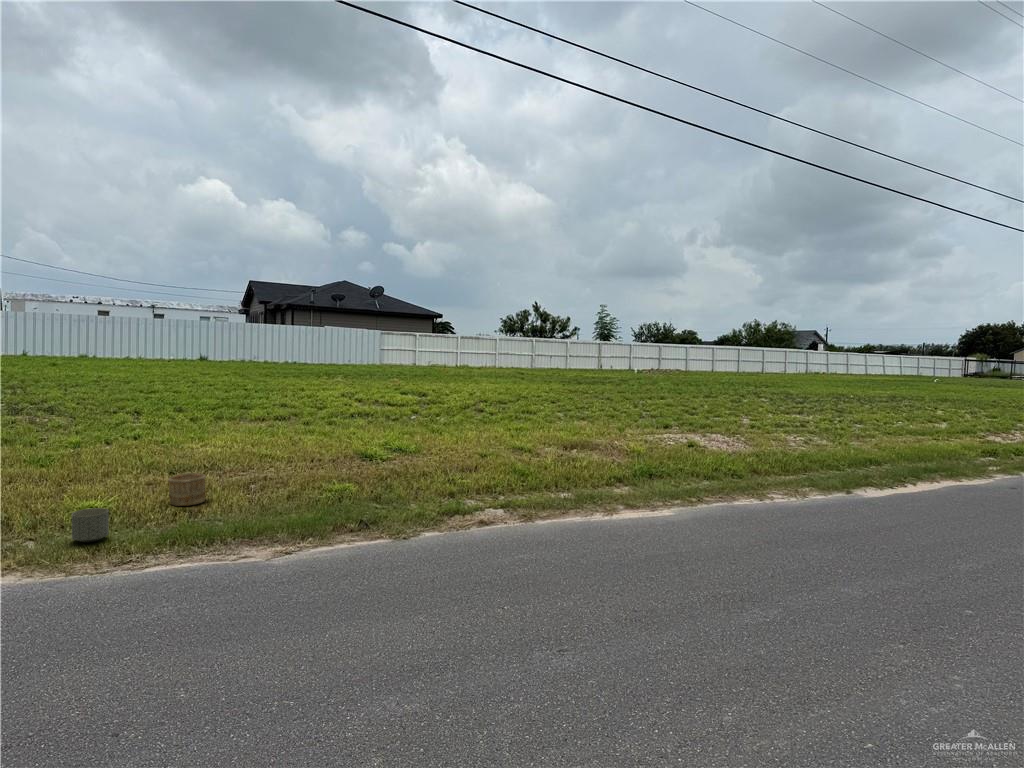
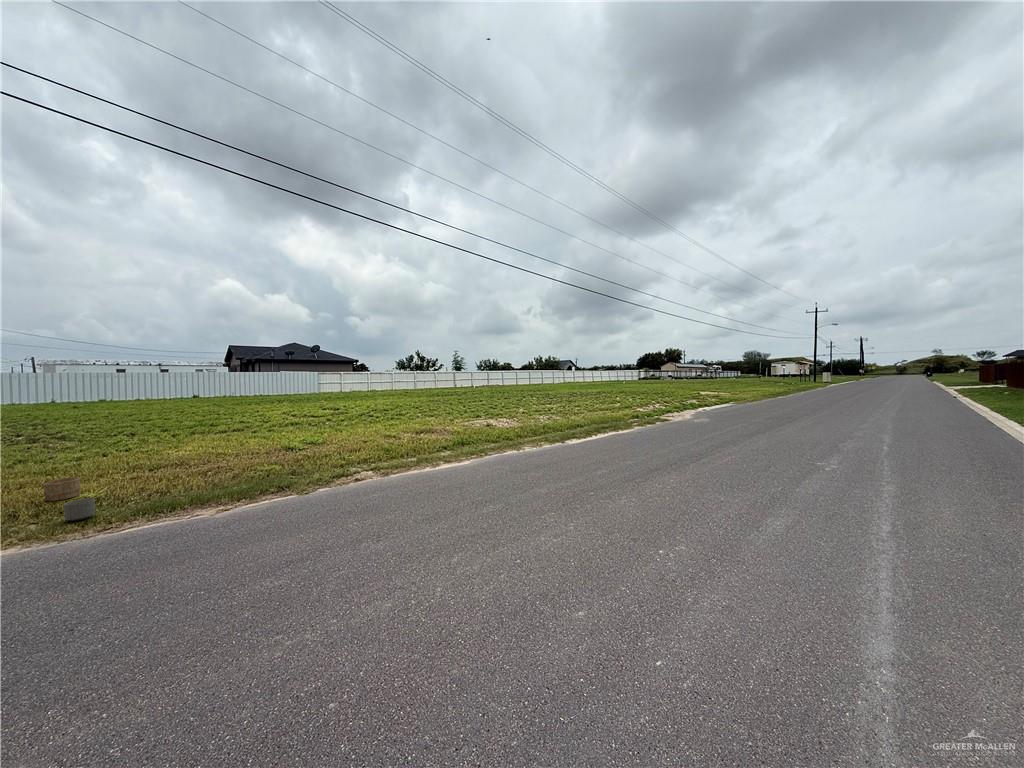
wooden bucket: present [168,473,206,506] -> present [43,477,80,501]

